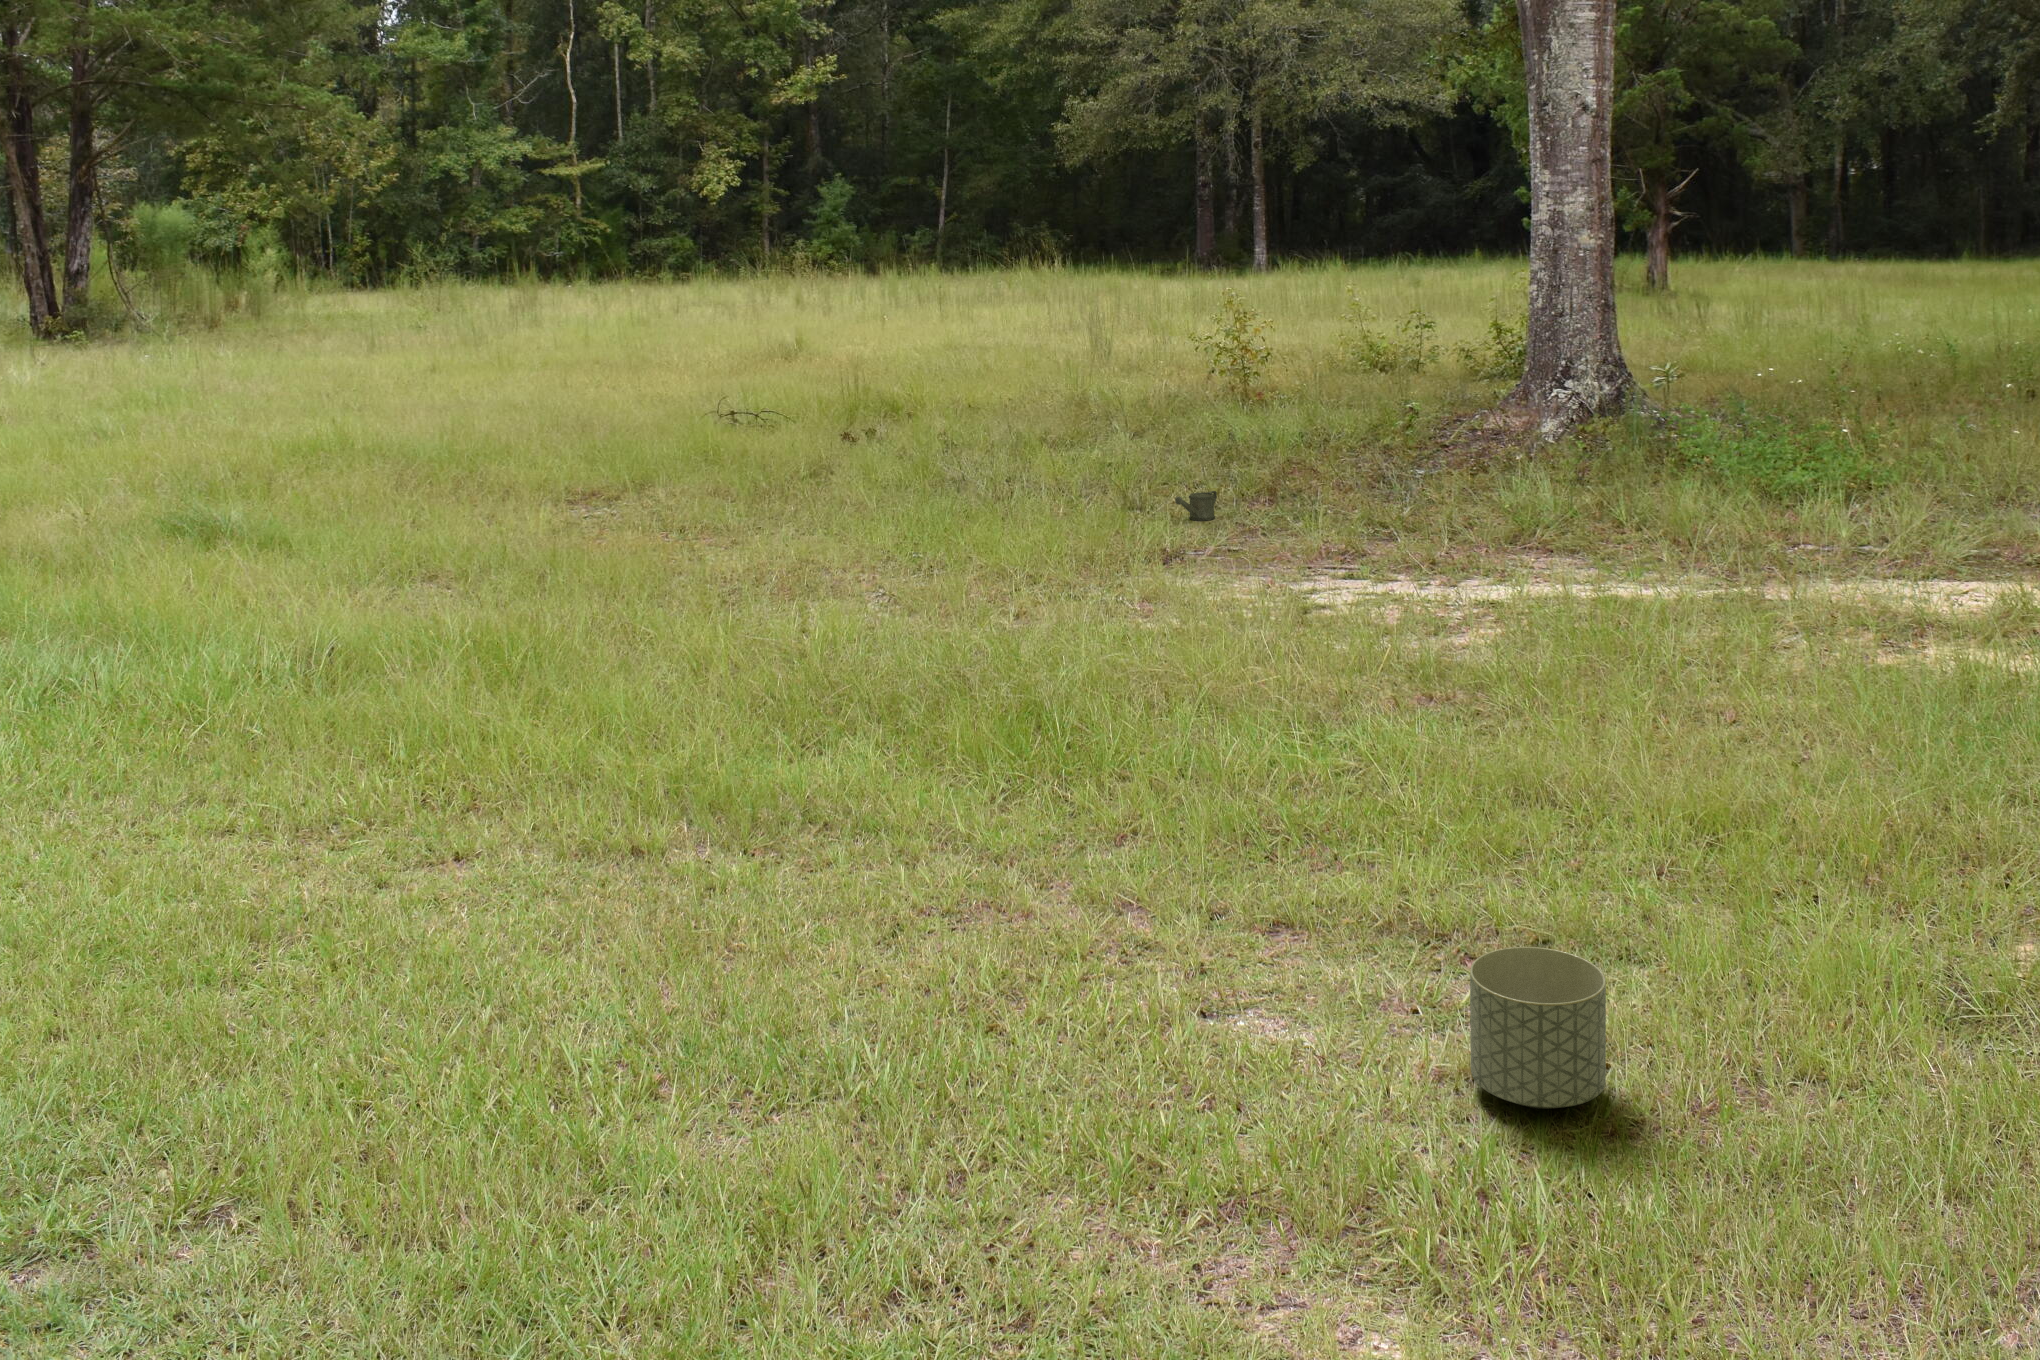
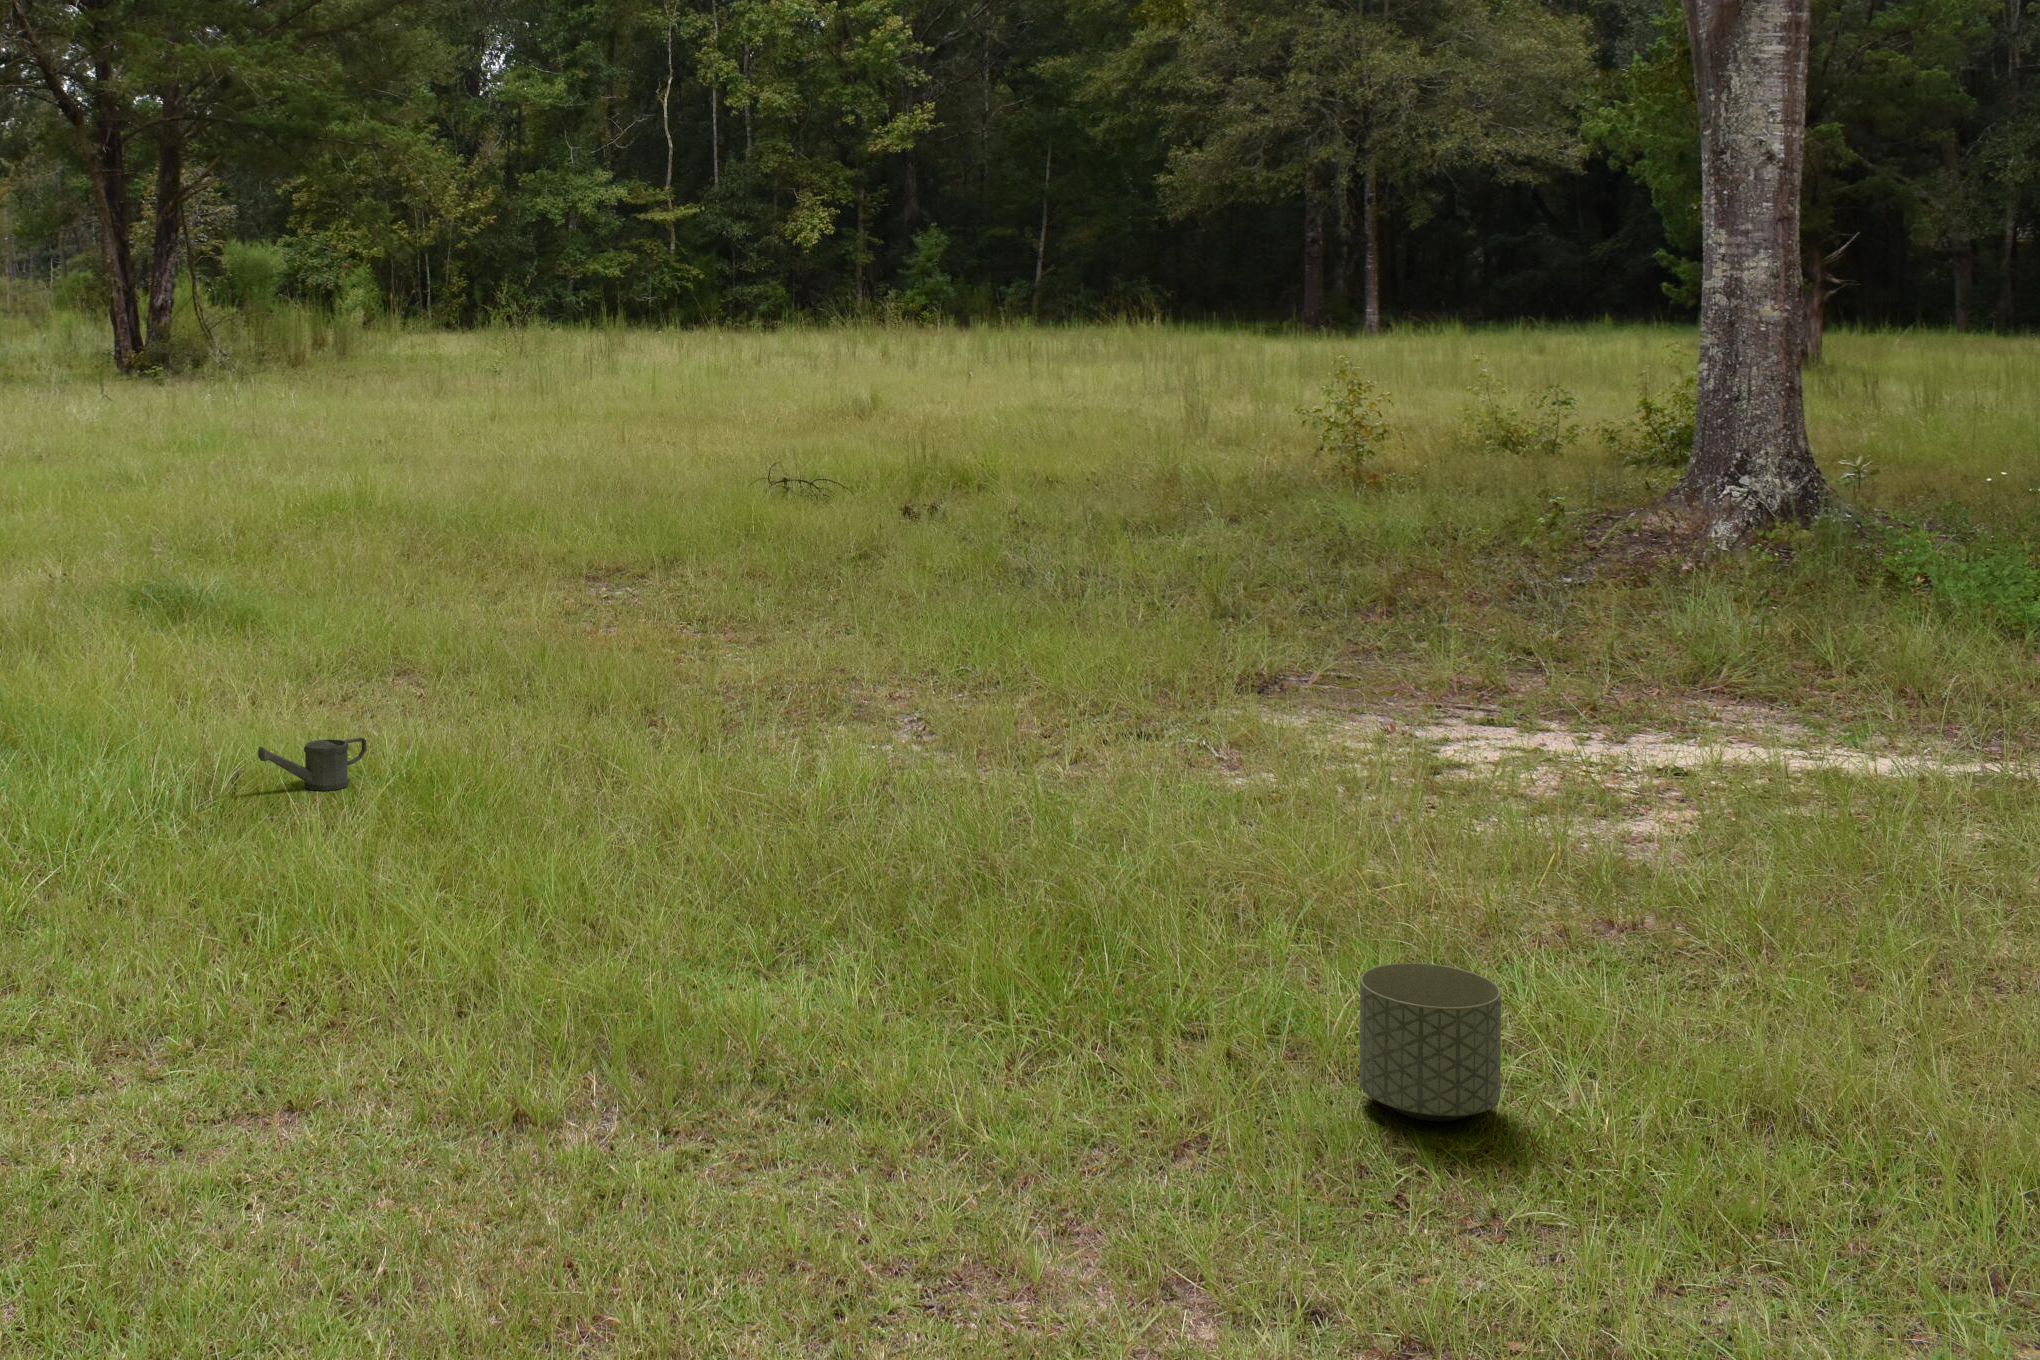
watering can: present [1175,491,1217,521] -> present [258,738,366,791]

